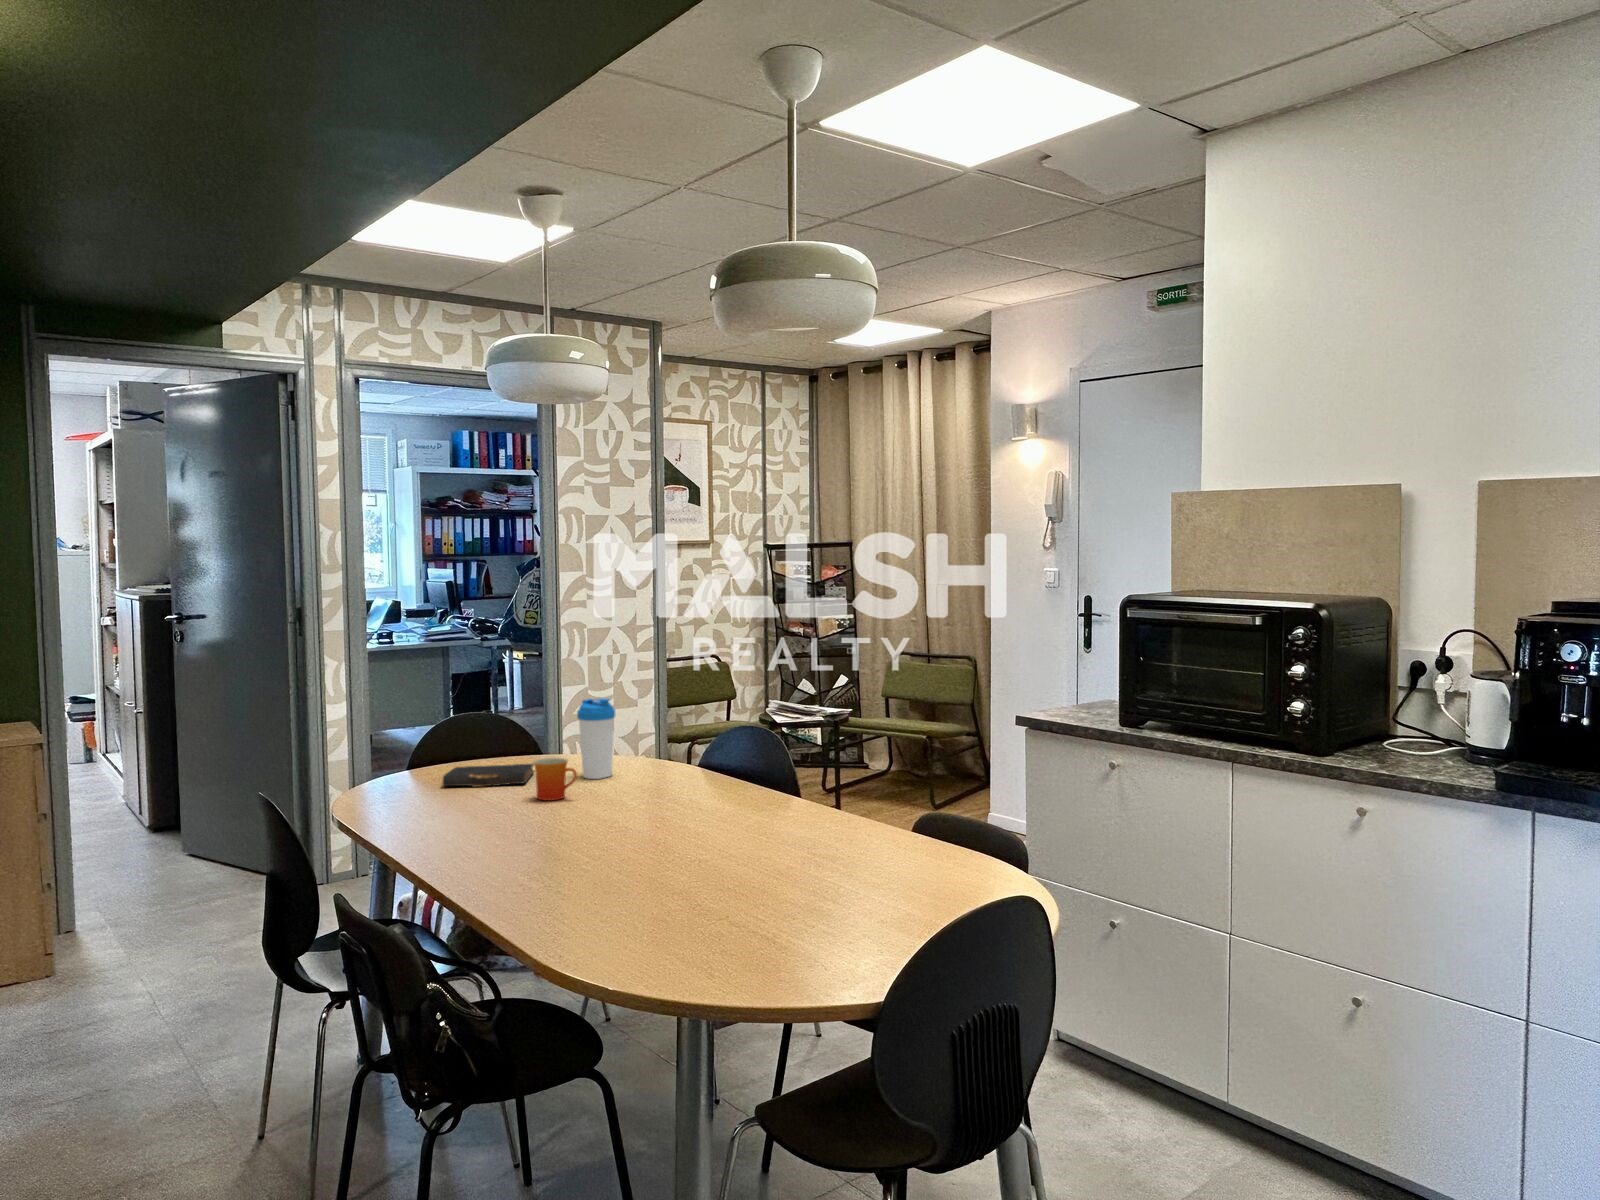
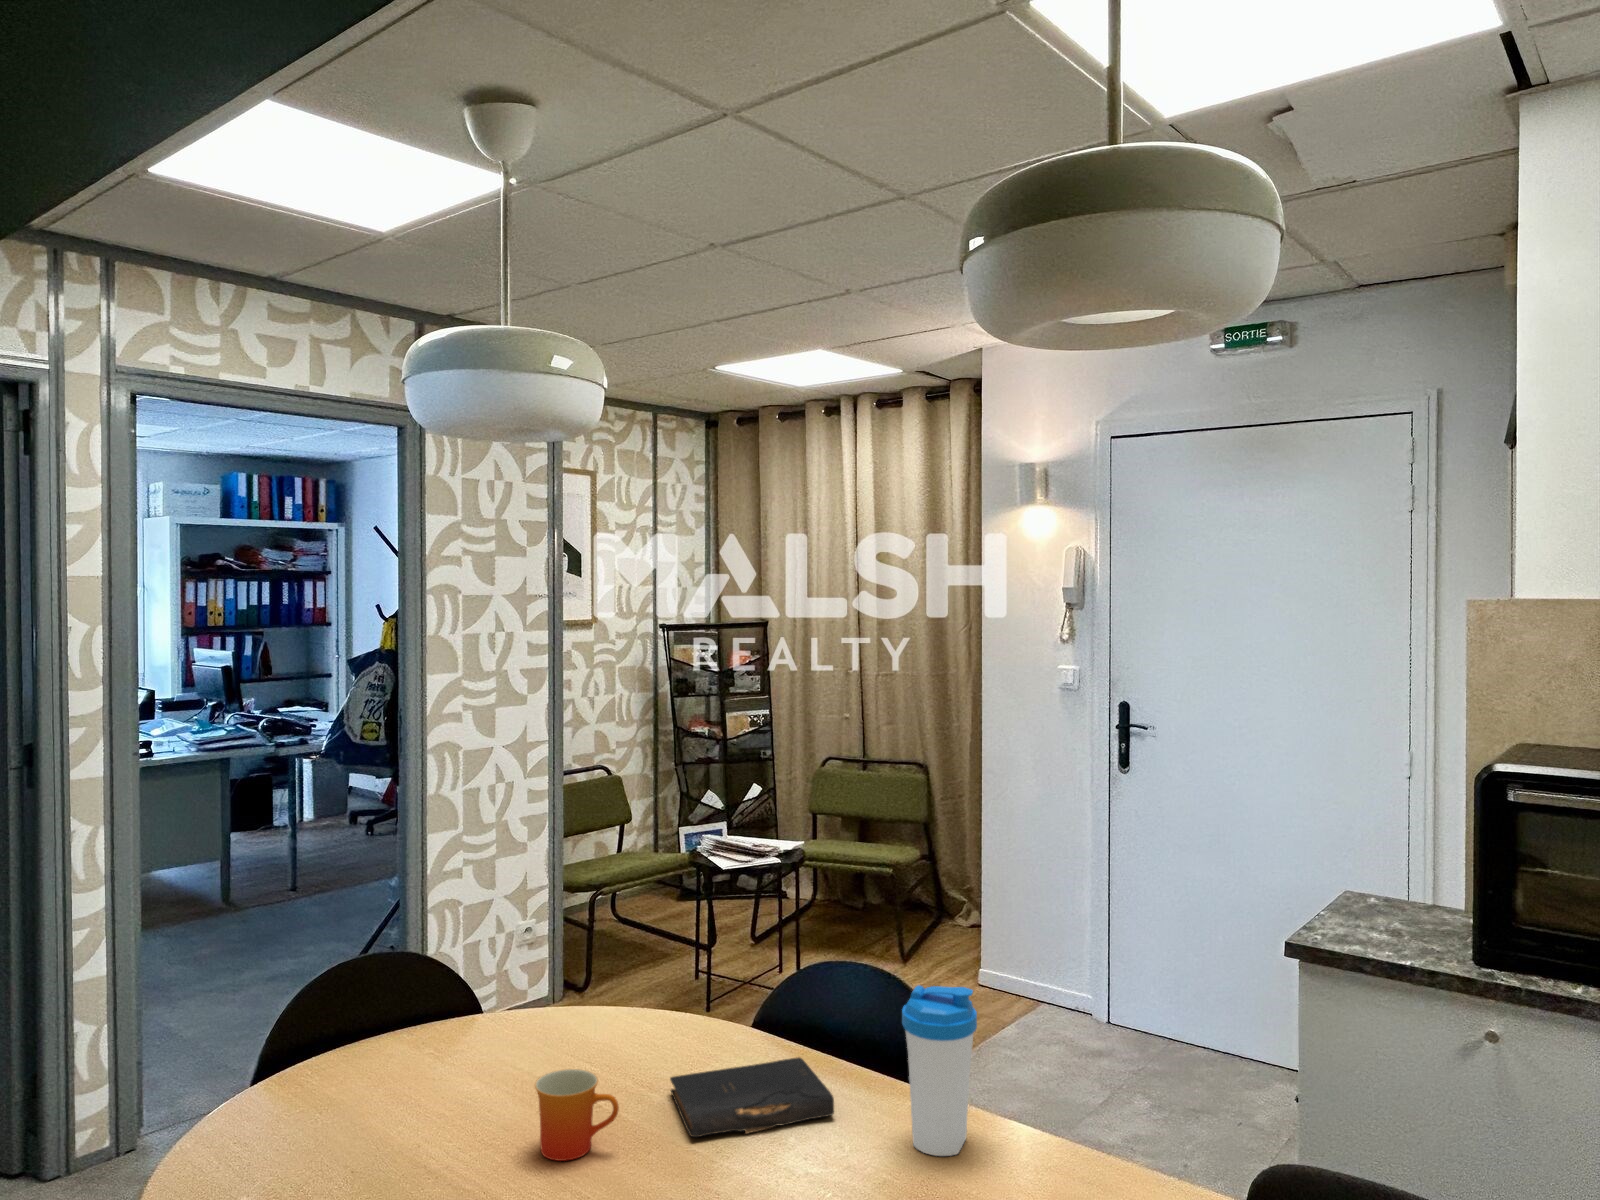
water bottle: present [577,698,615,779] -> present [902,986,977,1156]
book: present [443,764,535,787] -> present [670,1057,834,1137]

